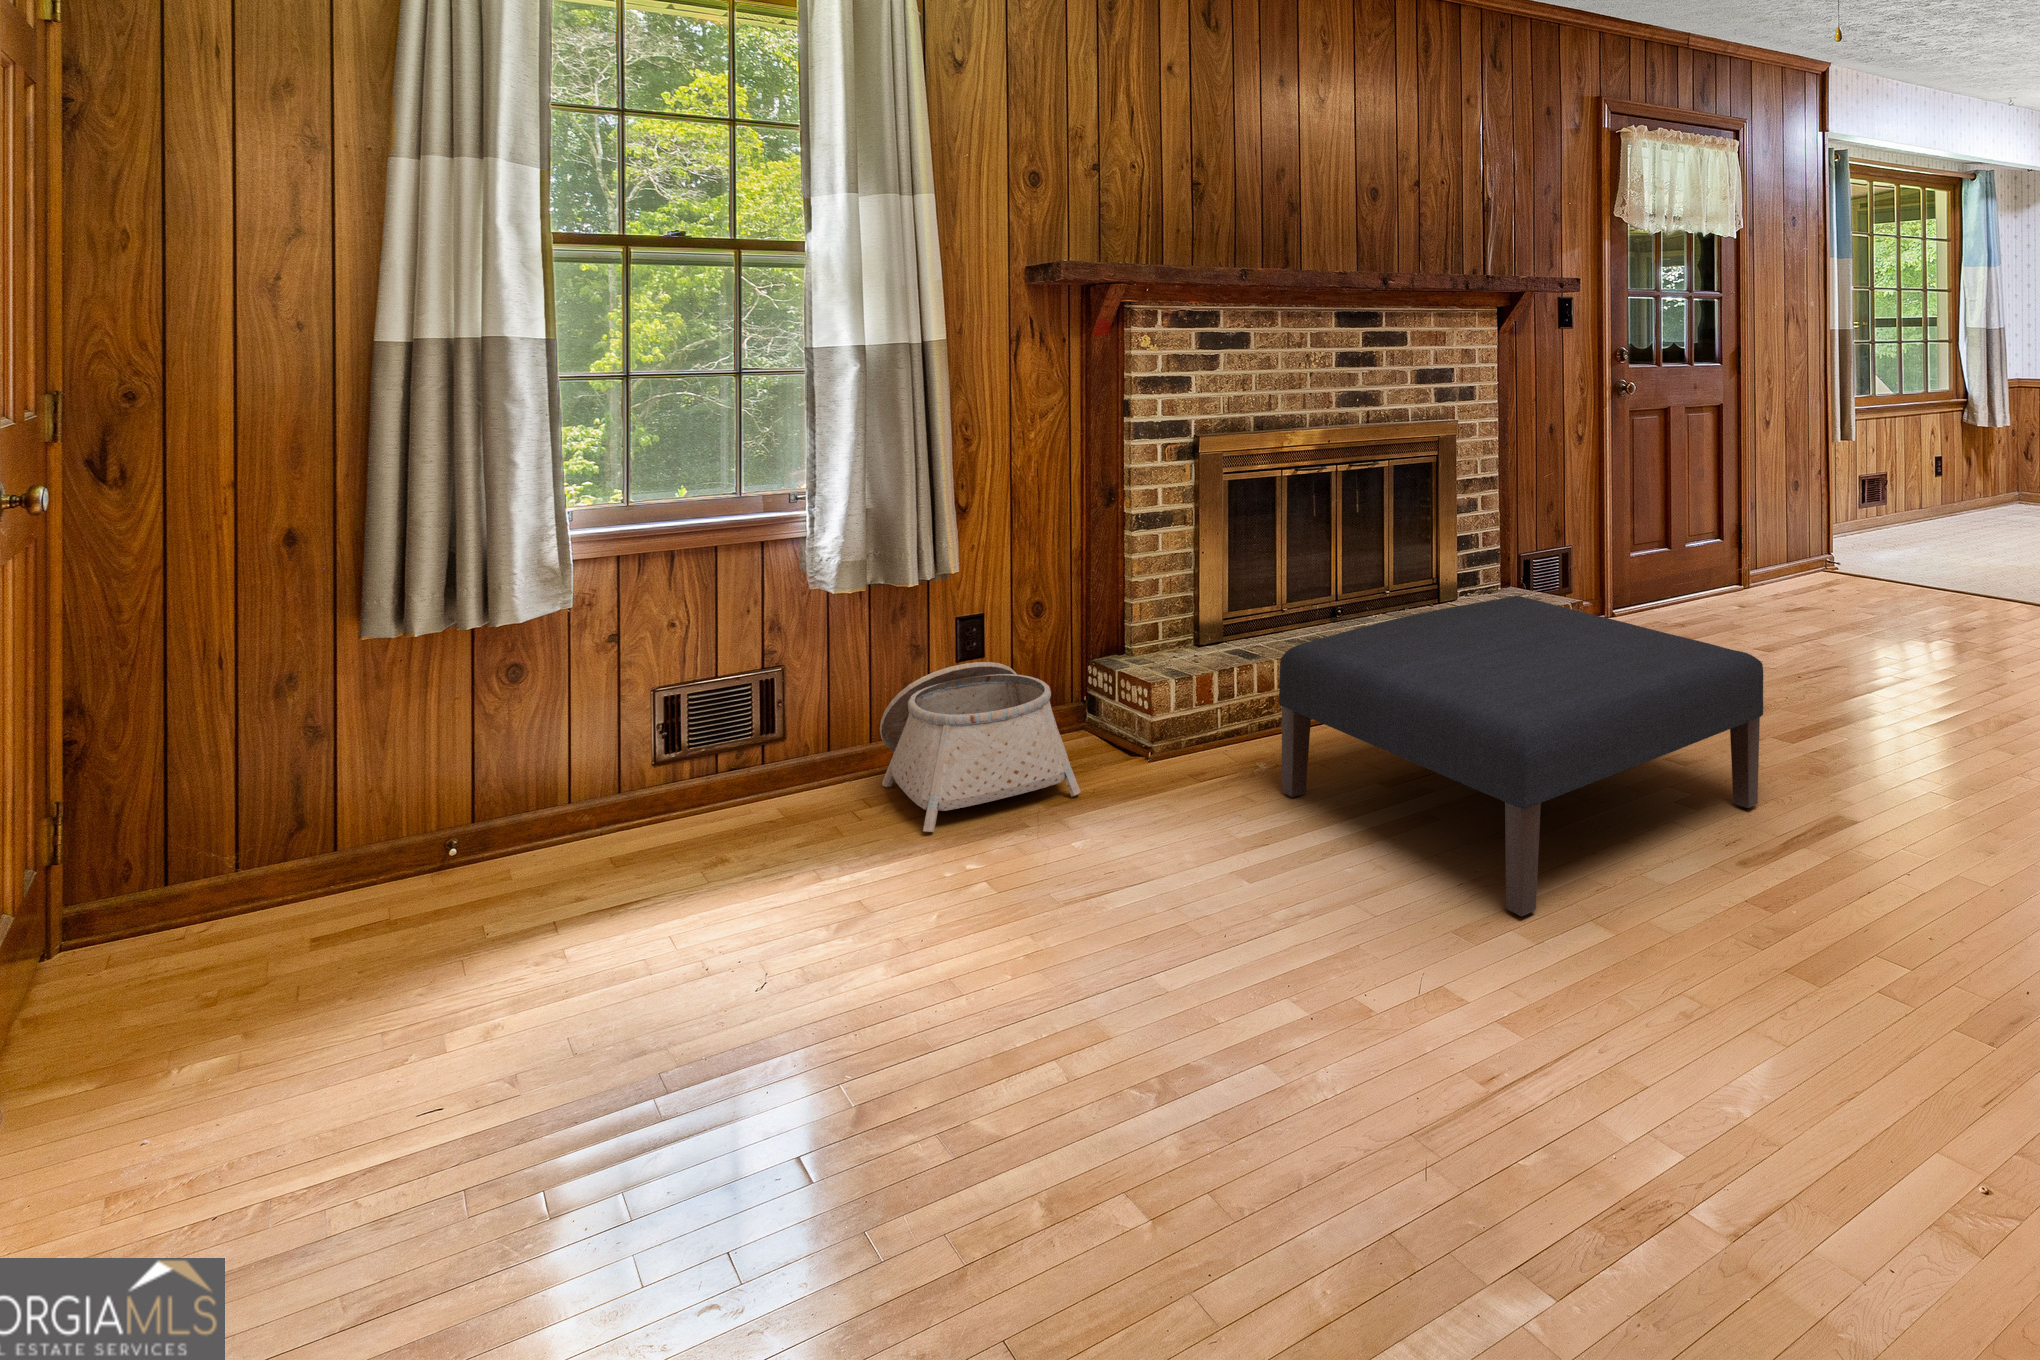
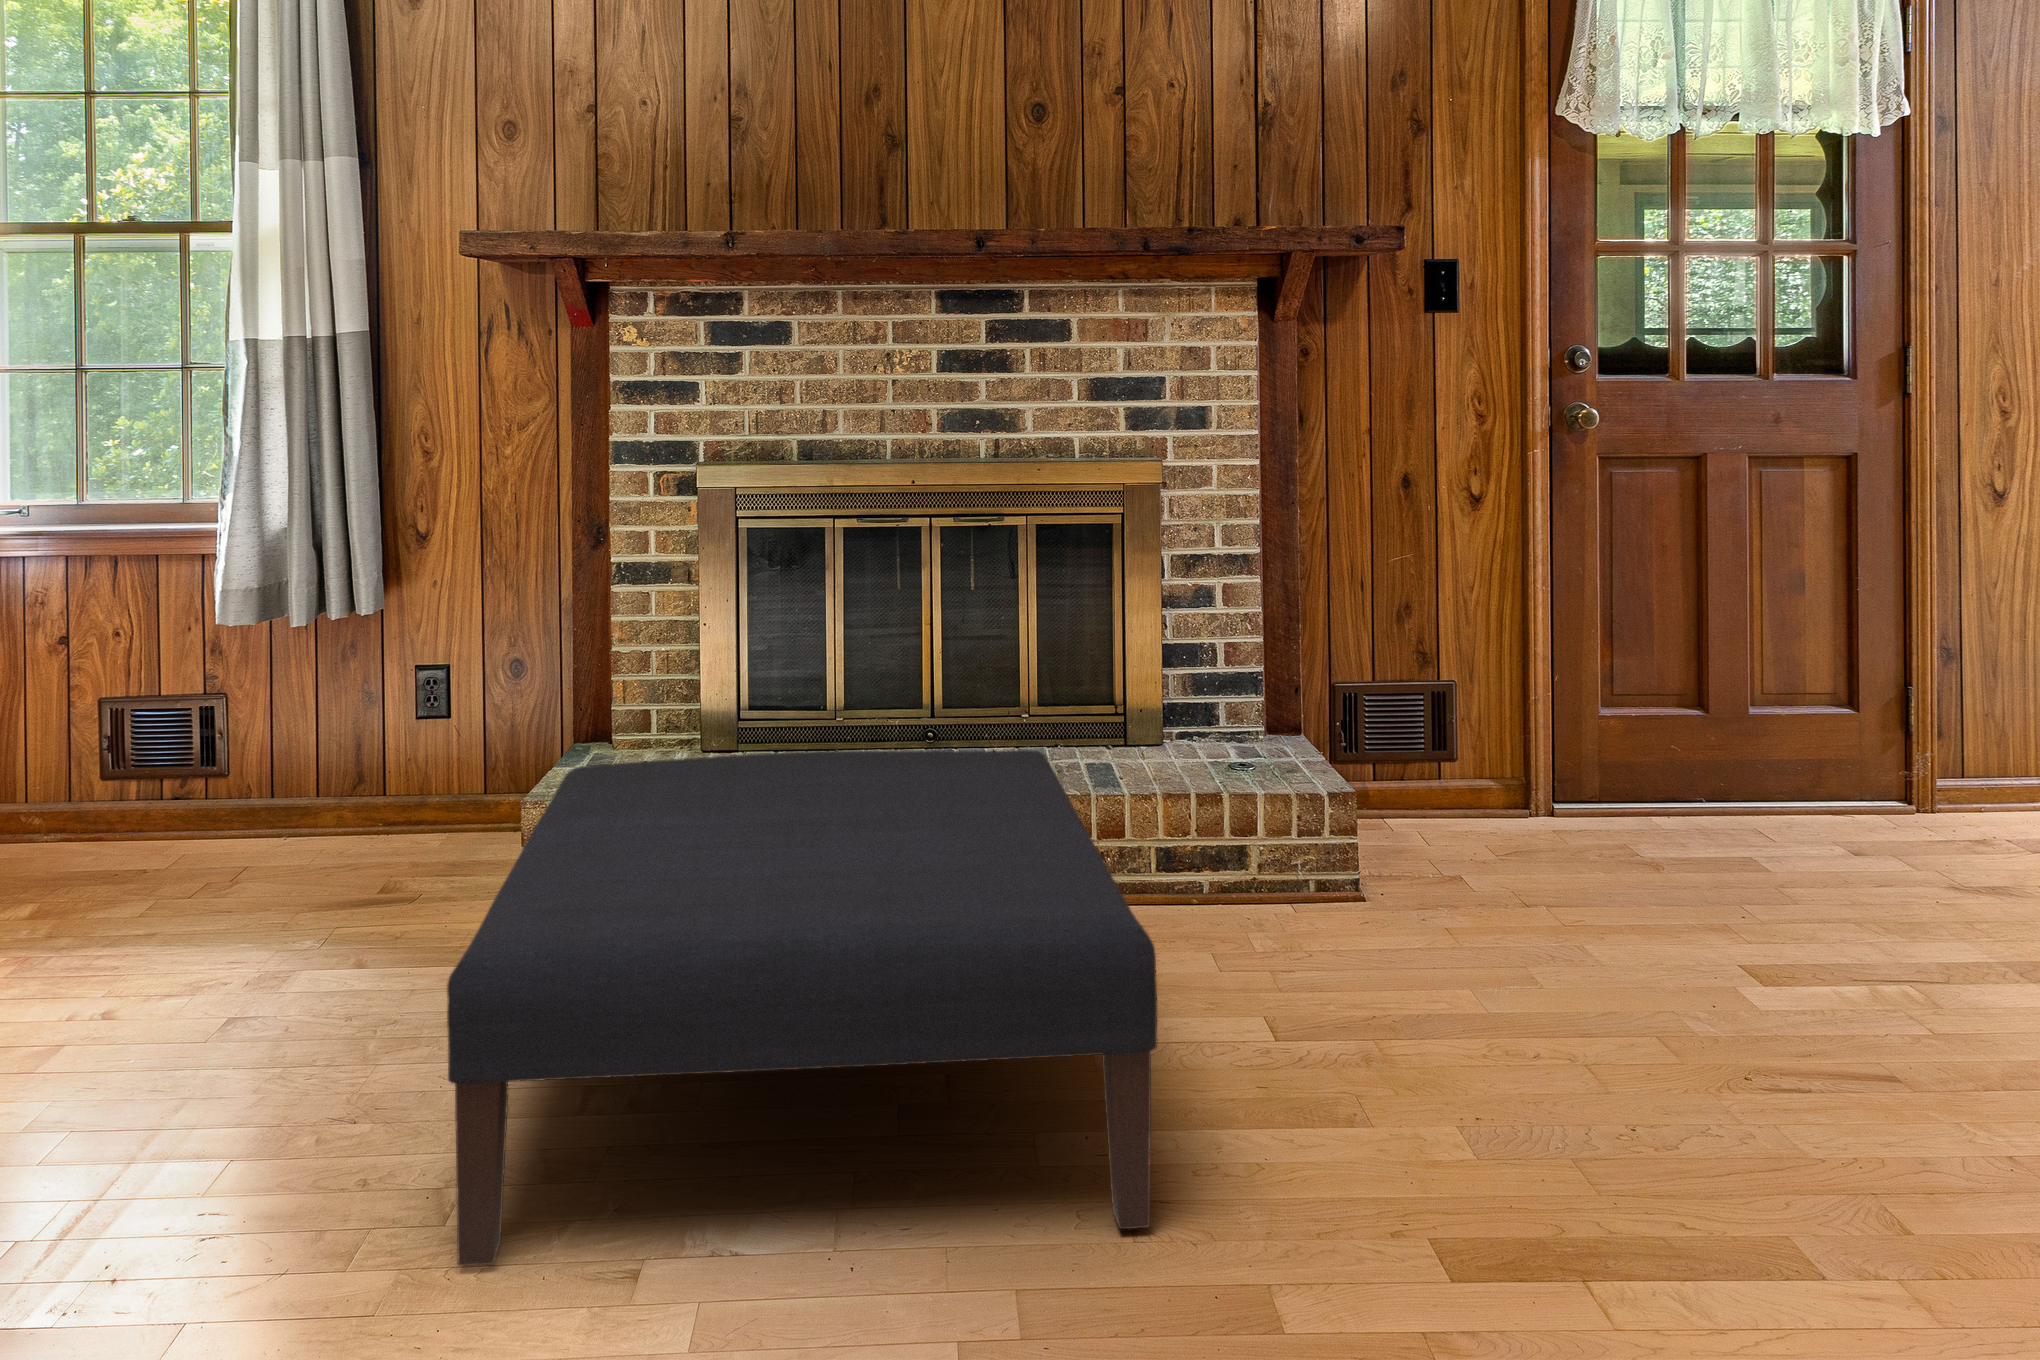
basket: present [880,662,1081,832] -> none [193,728,448,921]

